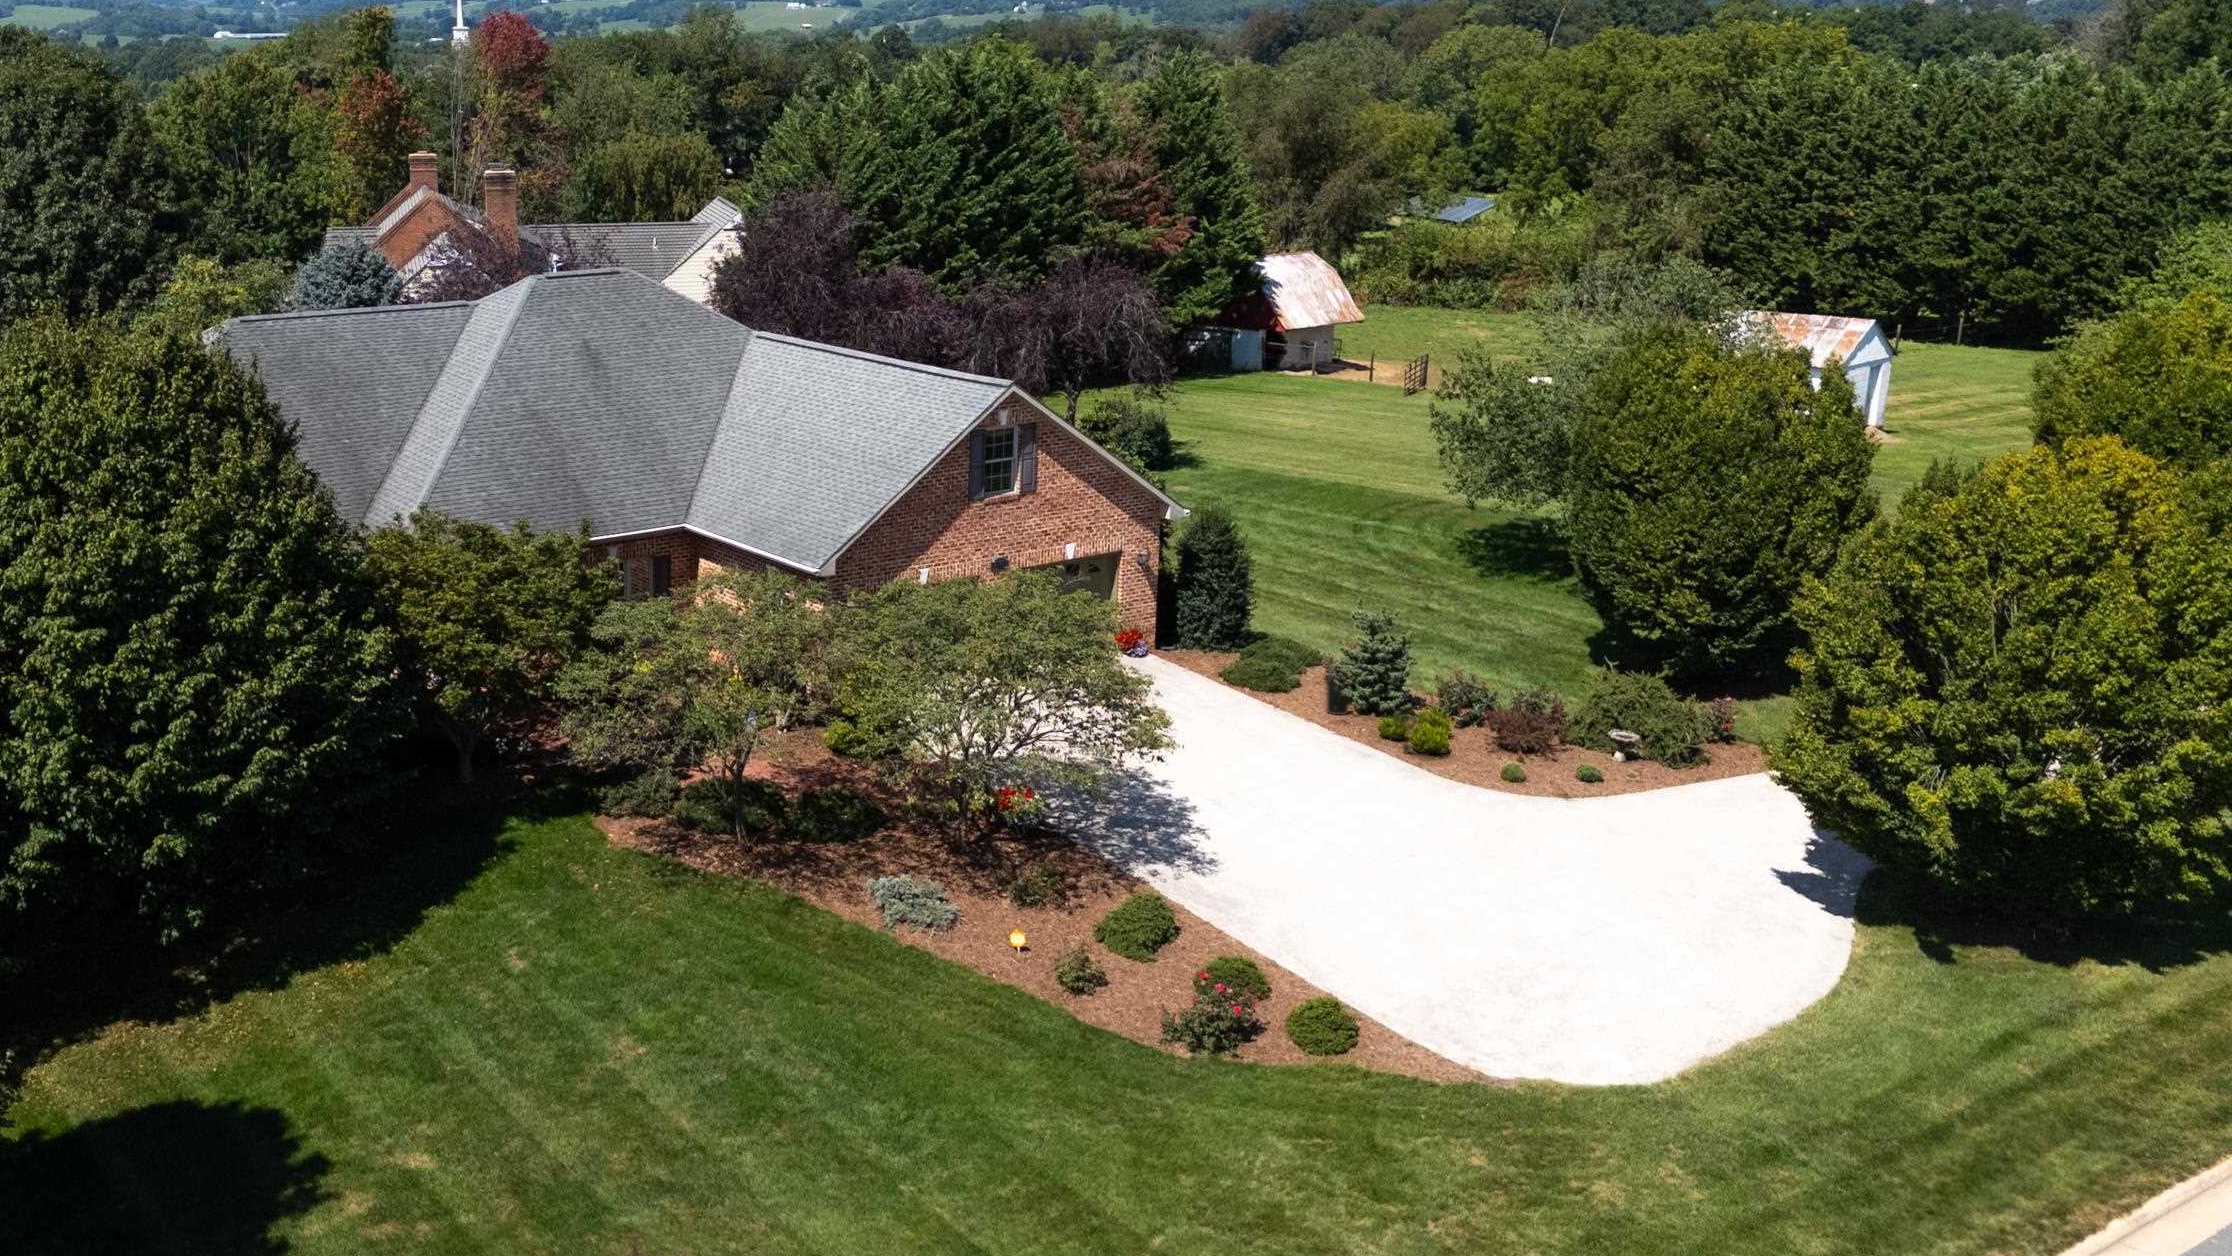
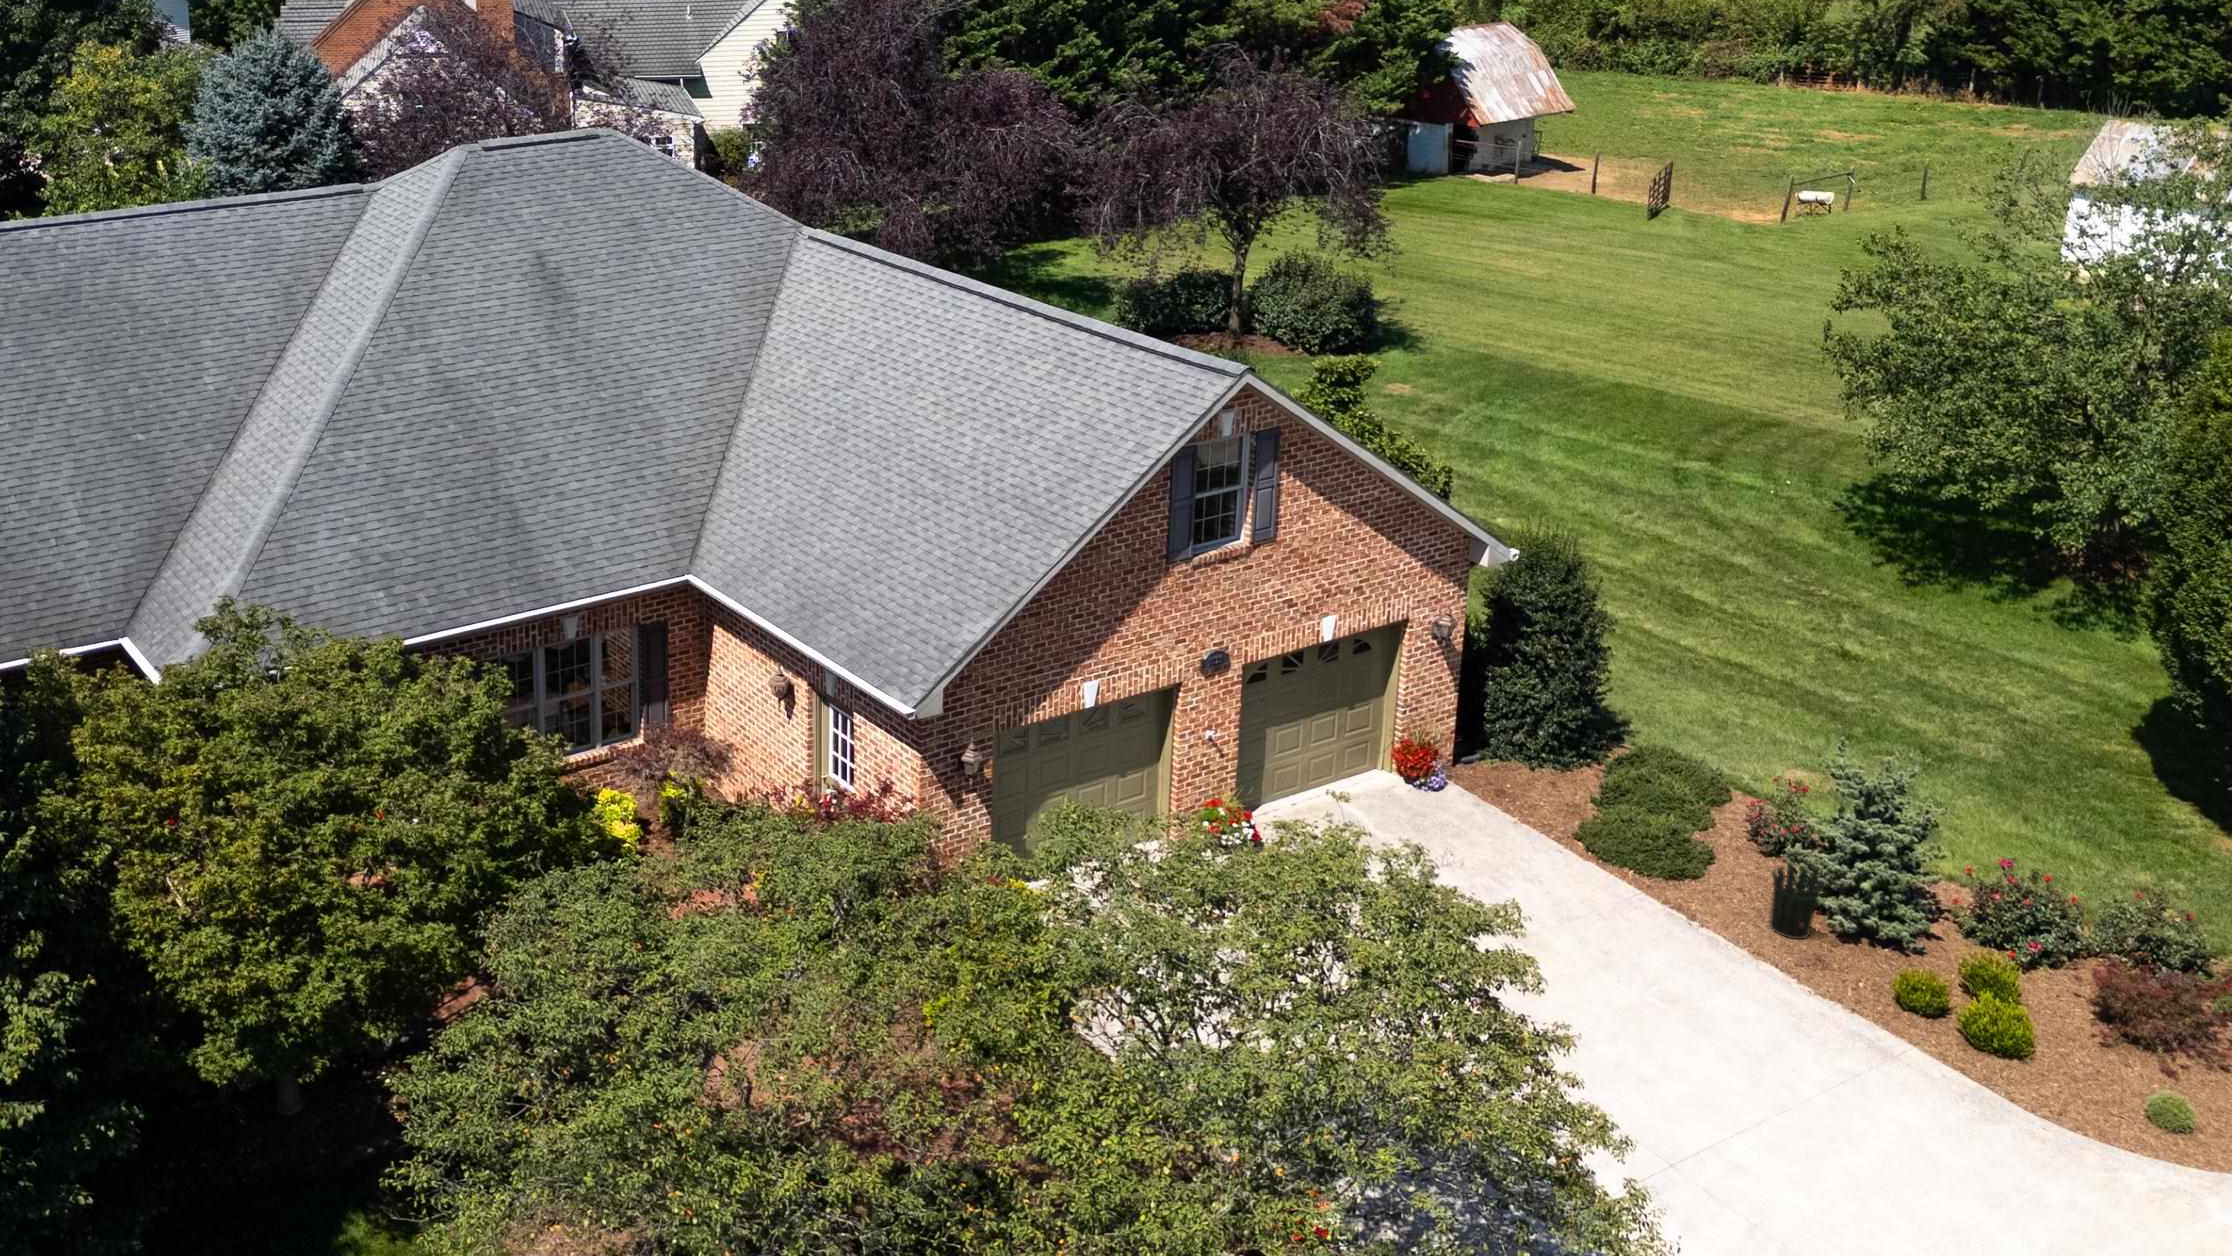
potted plant: present [1392,711,1423,753] -> none [1935,991,2010,1070]

